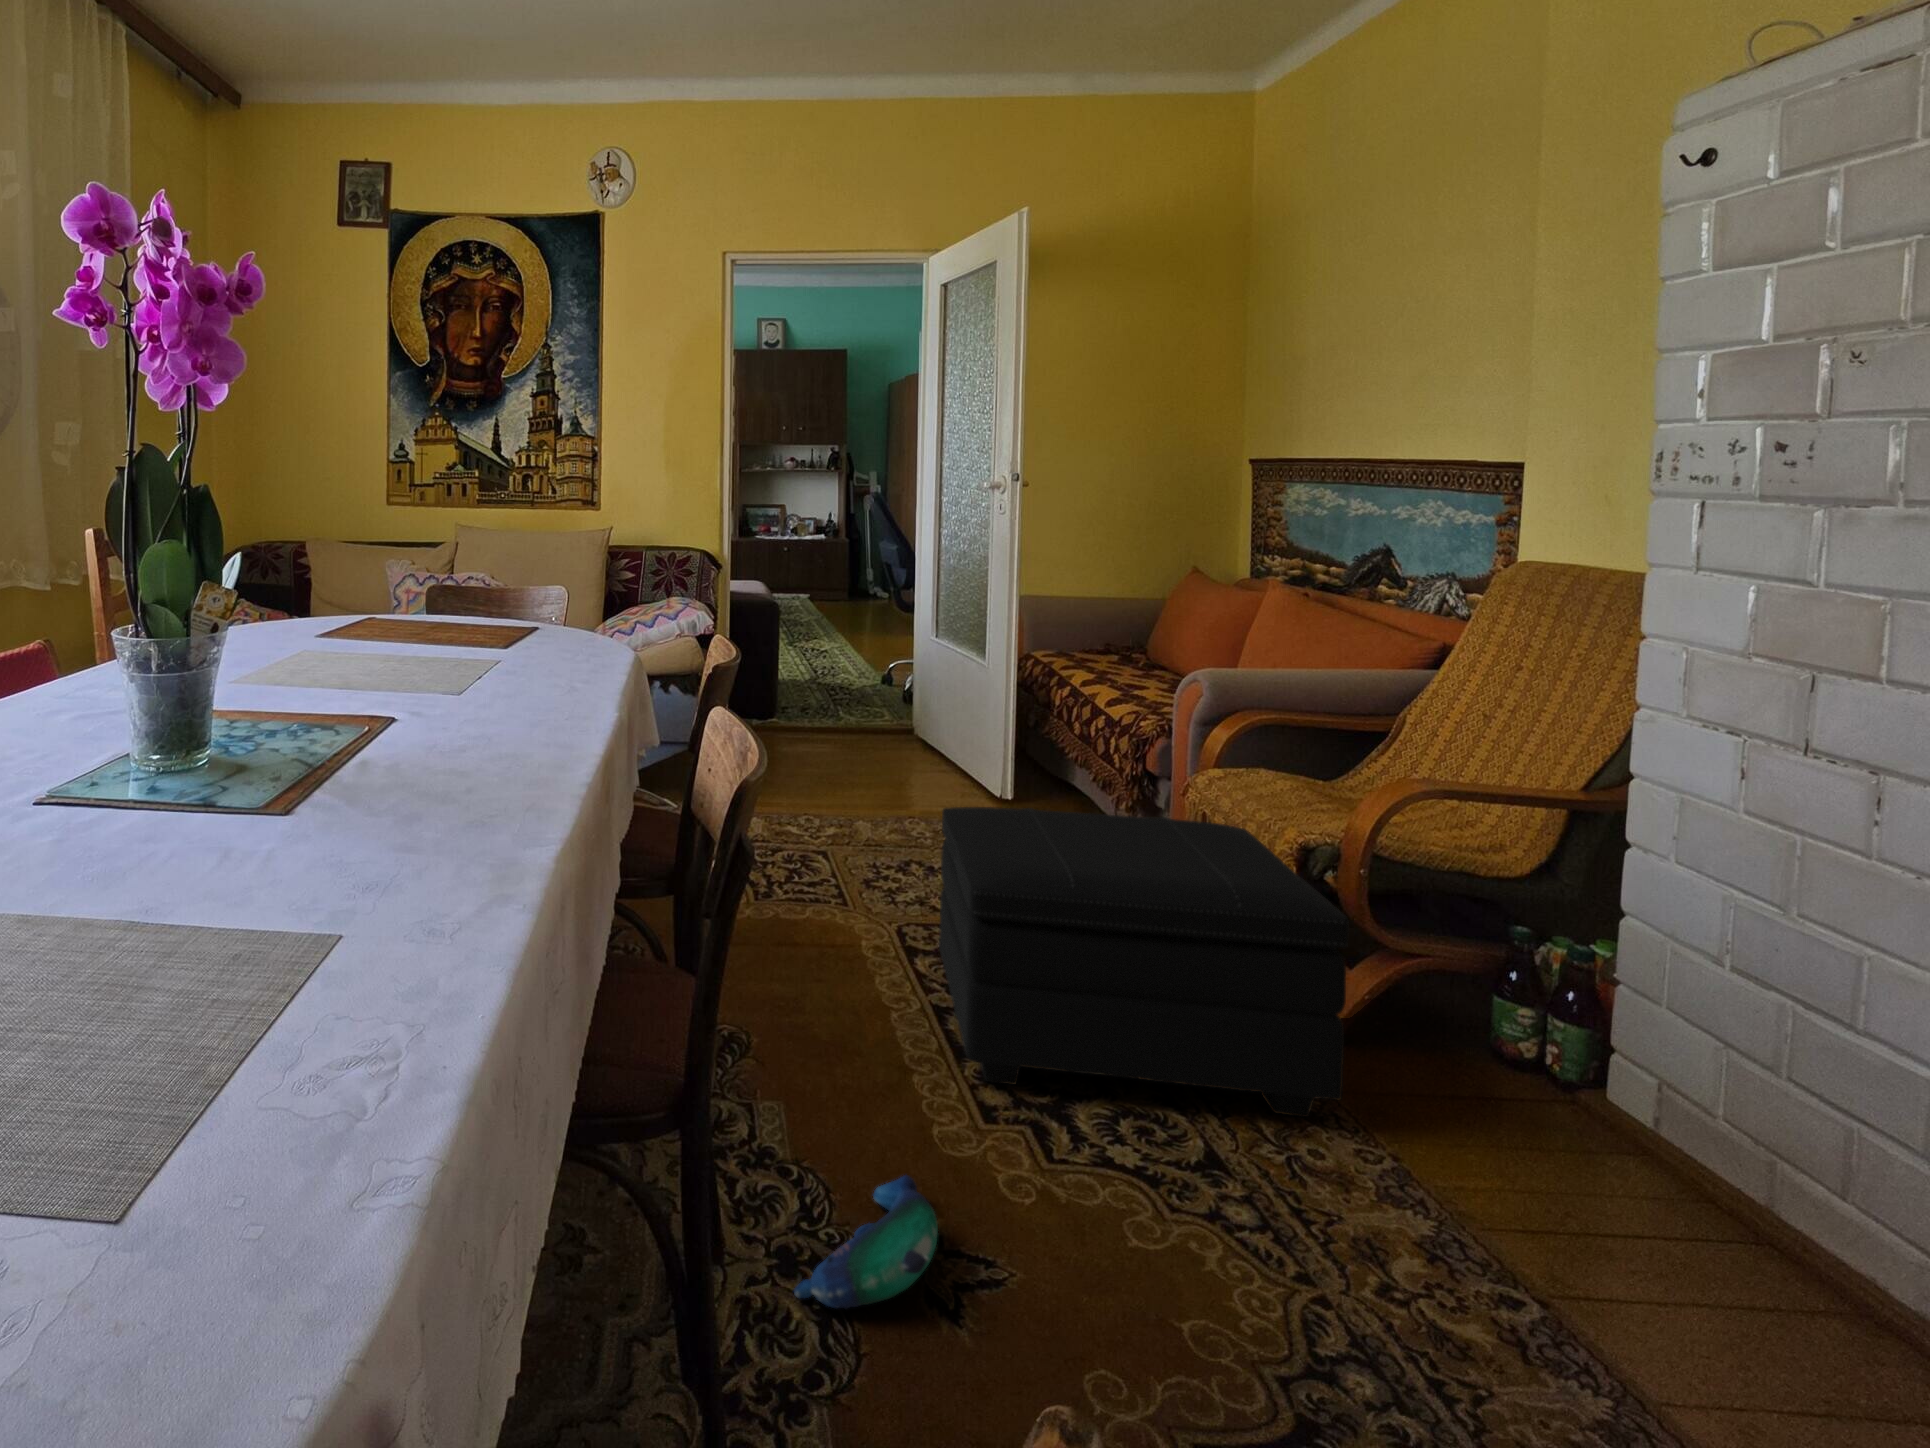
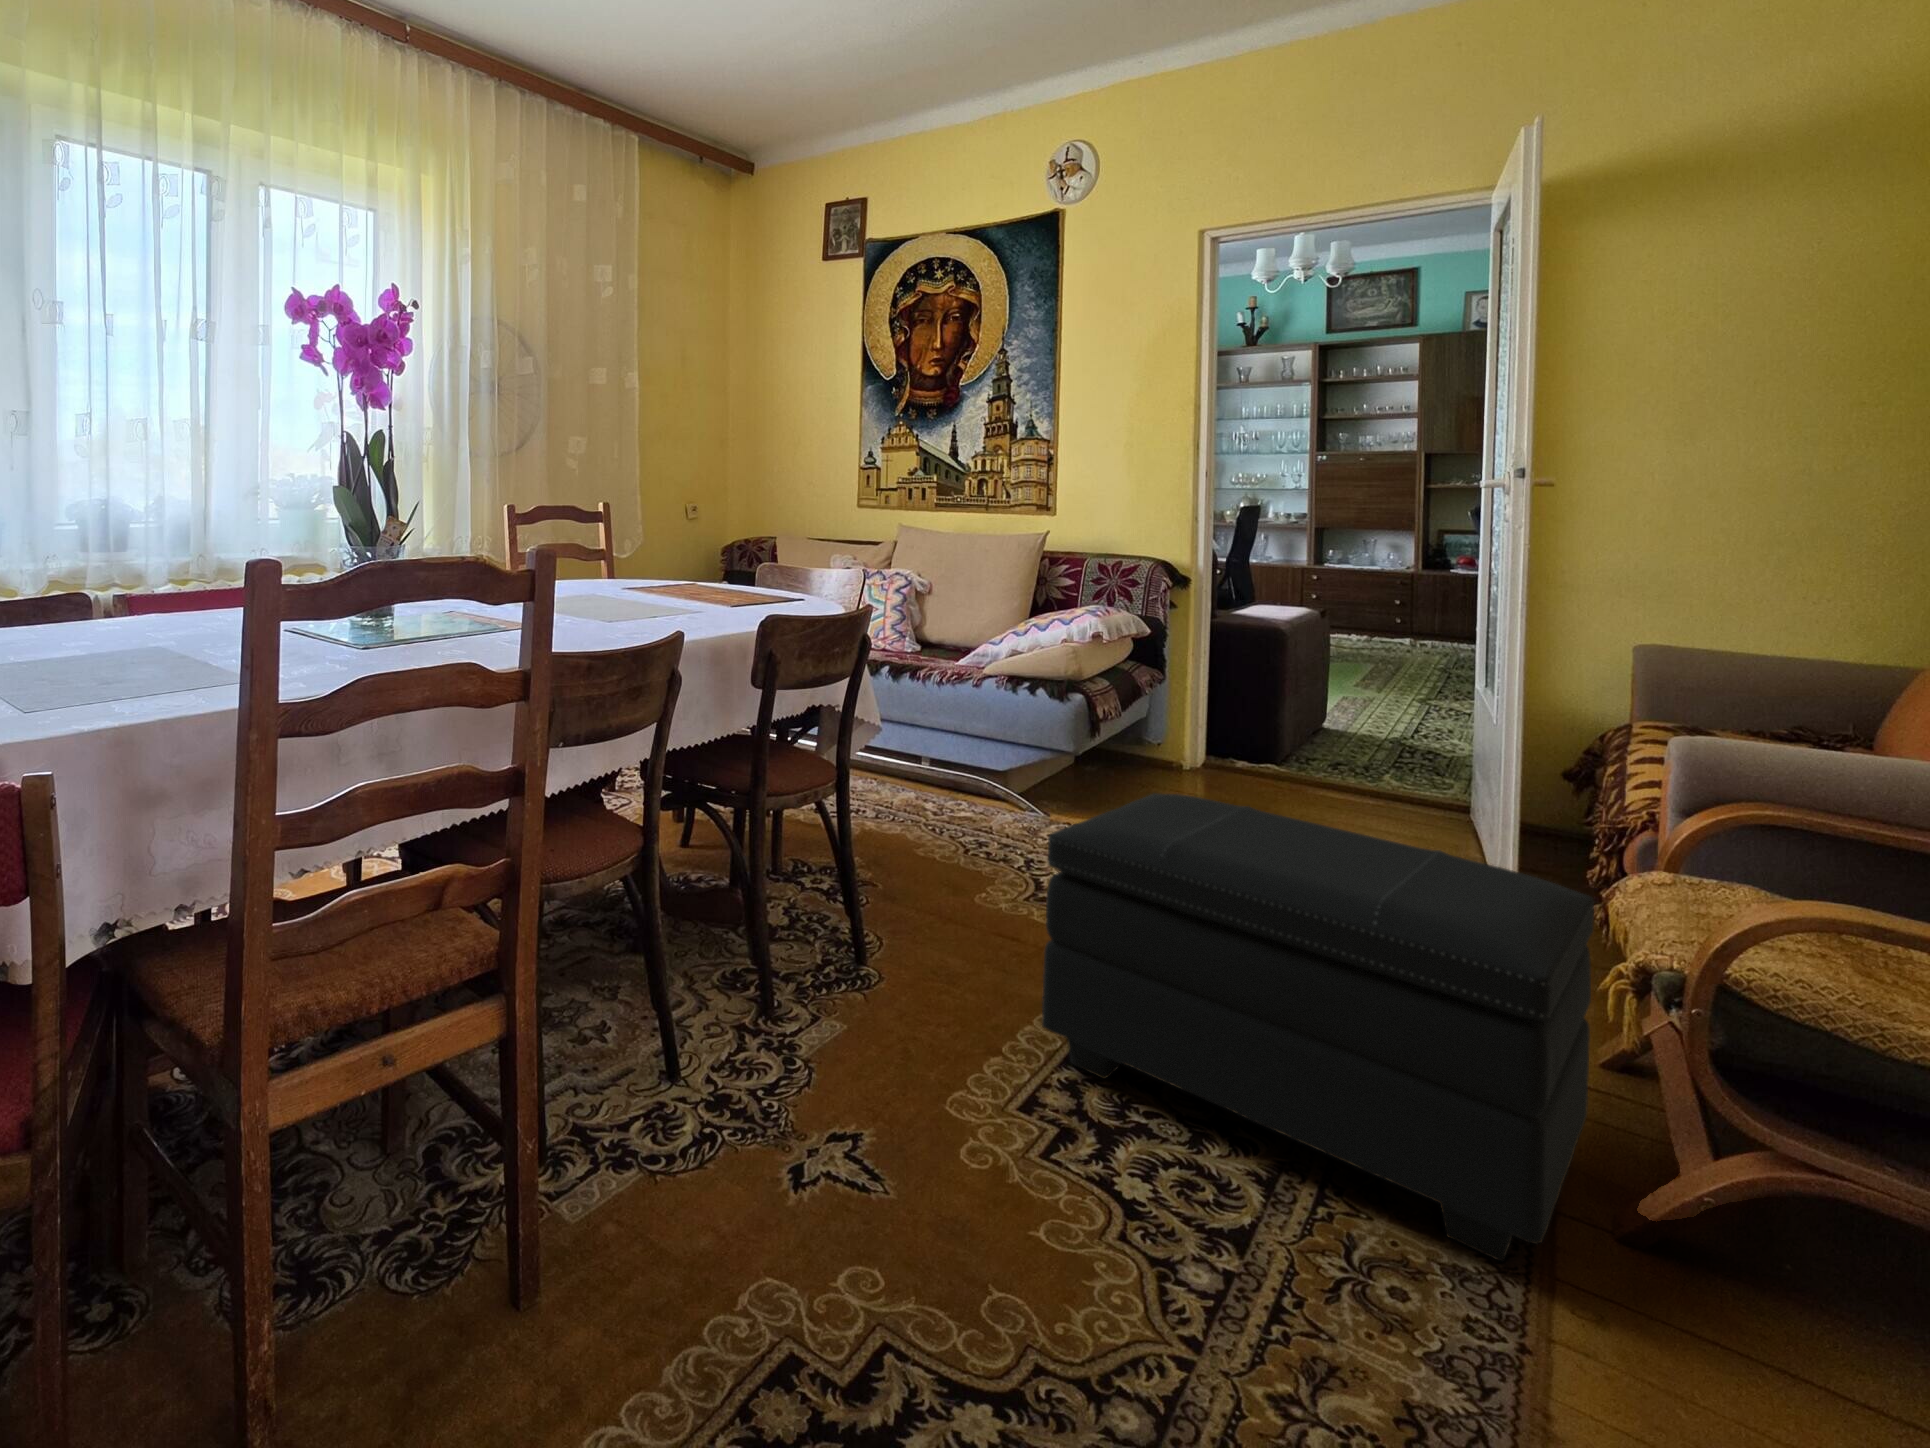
plush toy: present [794,1175,938,1309] -> none [684,1051,870,1116]

